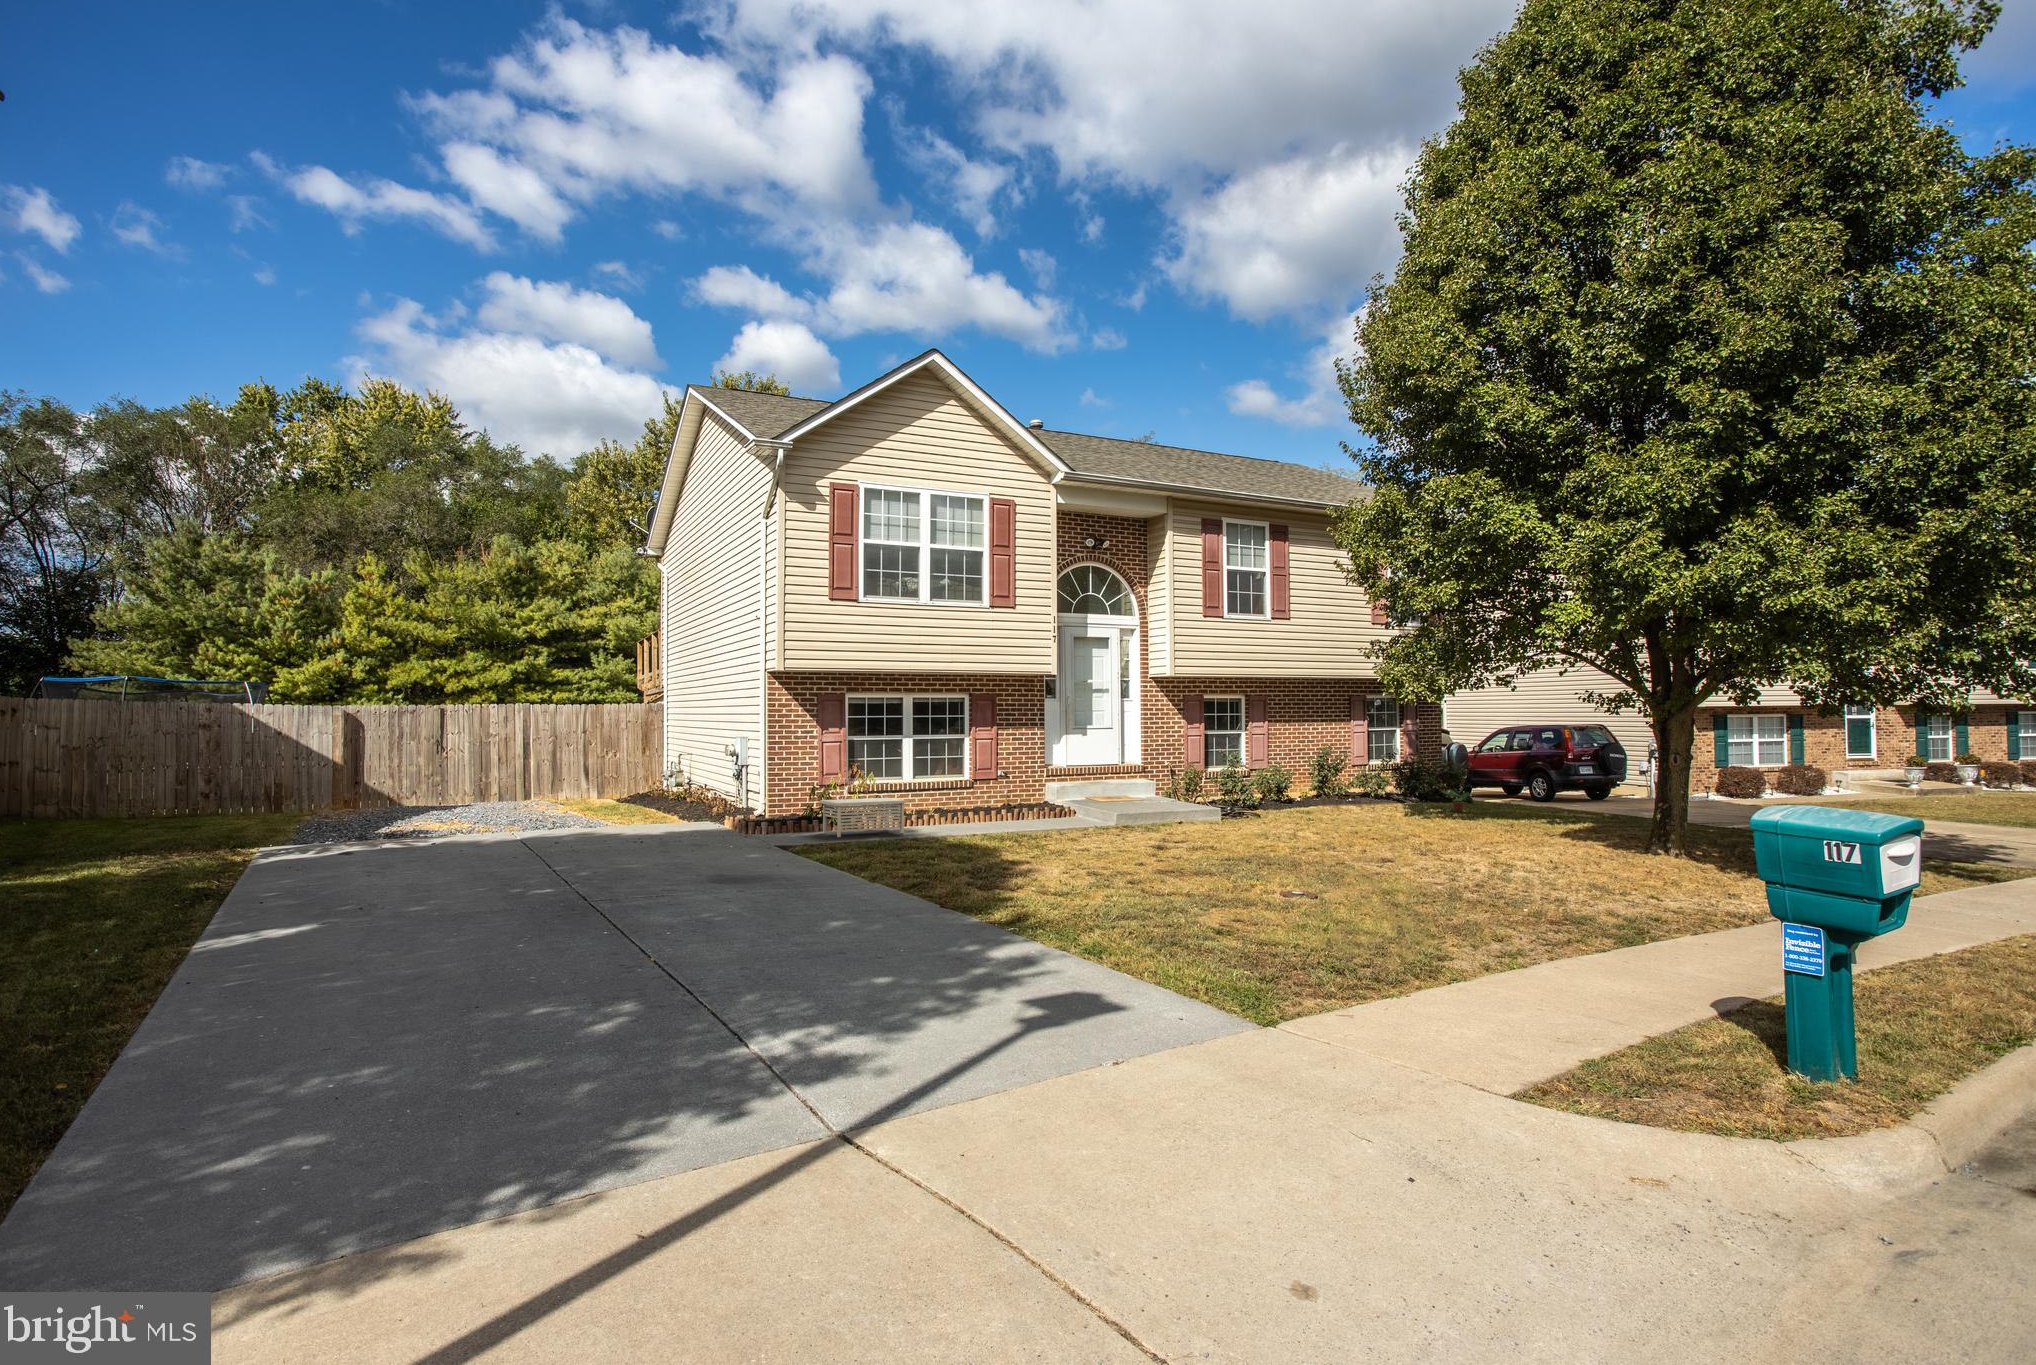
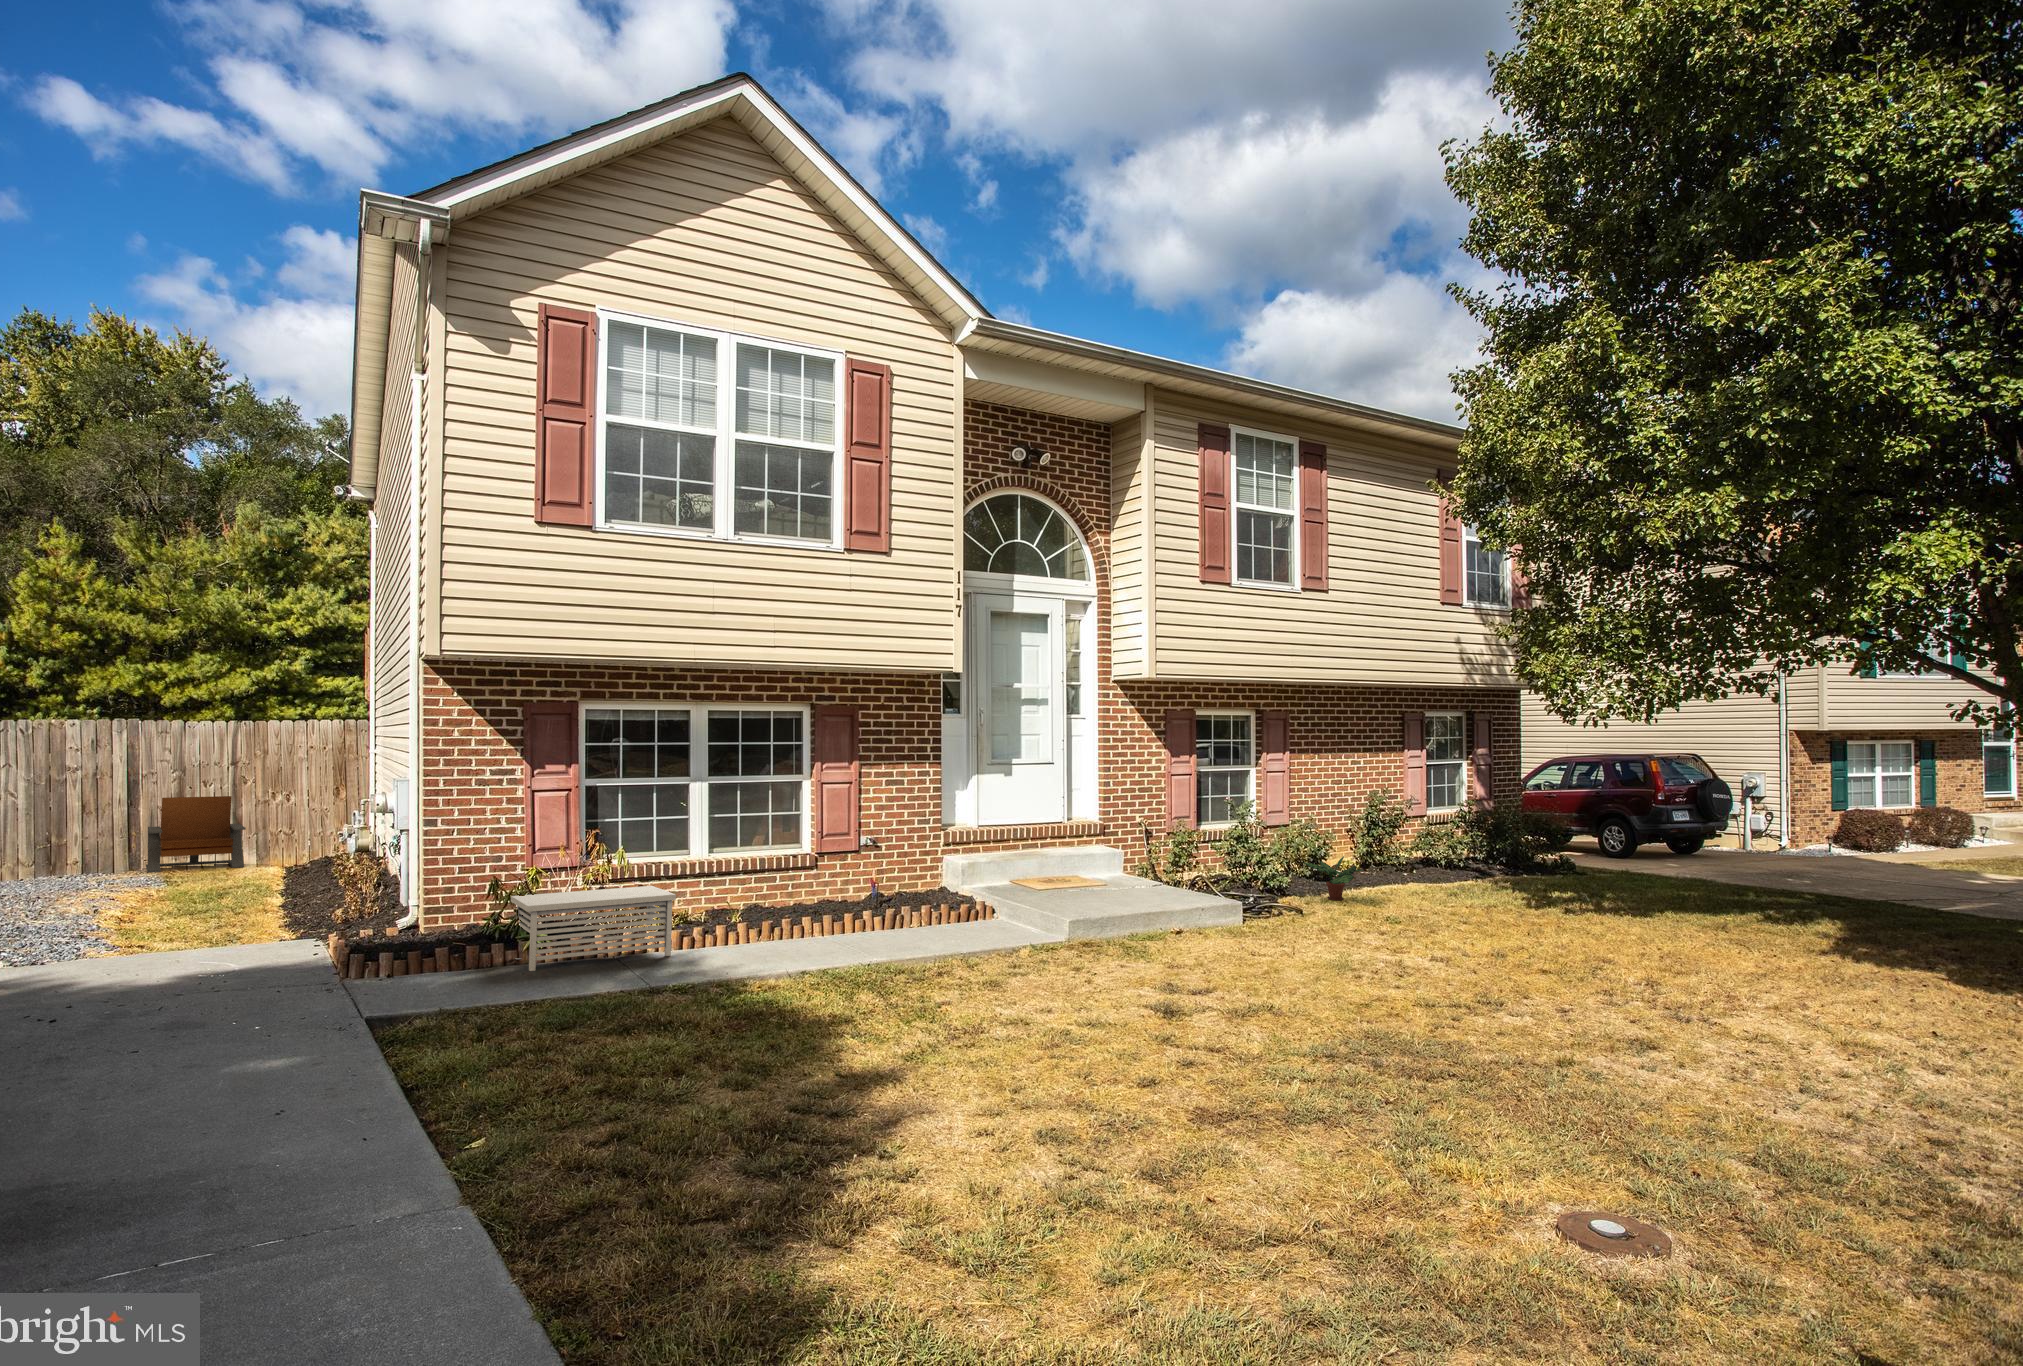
lounge chair: none [515,754,578,802] -> present [146,796,246,873]
potted plant: present [1441,787,1474,812] -> present [1304,856,1364,900]

